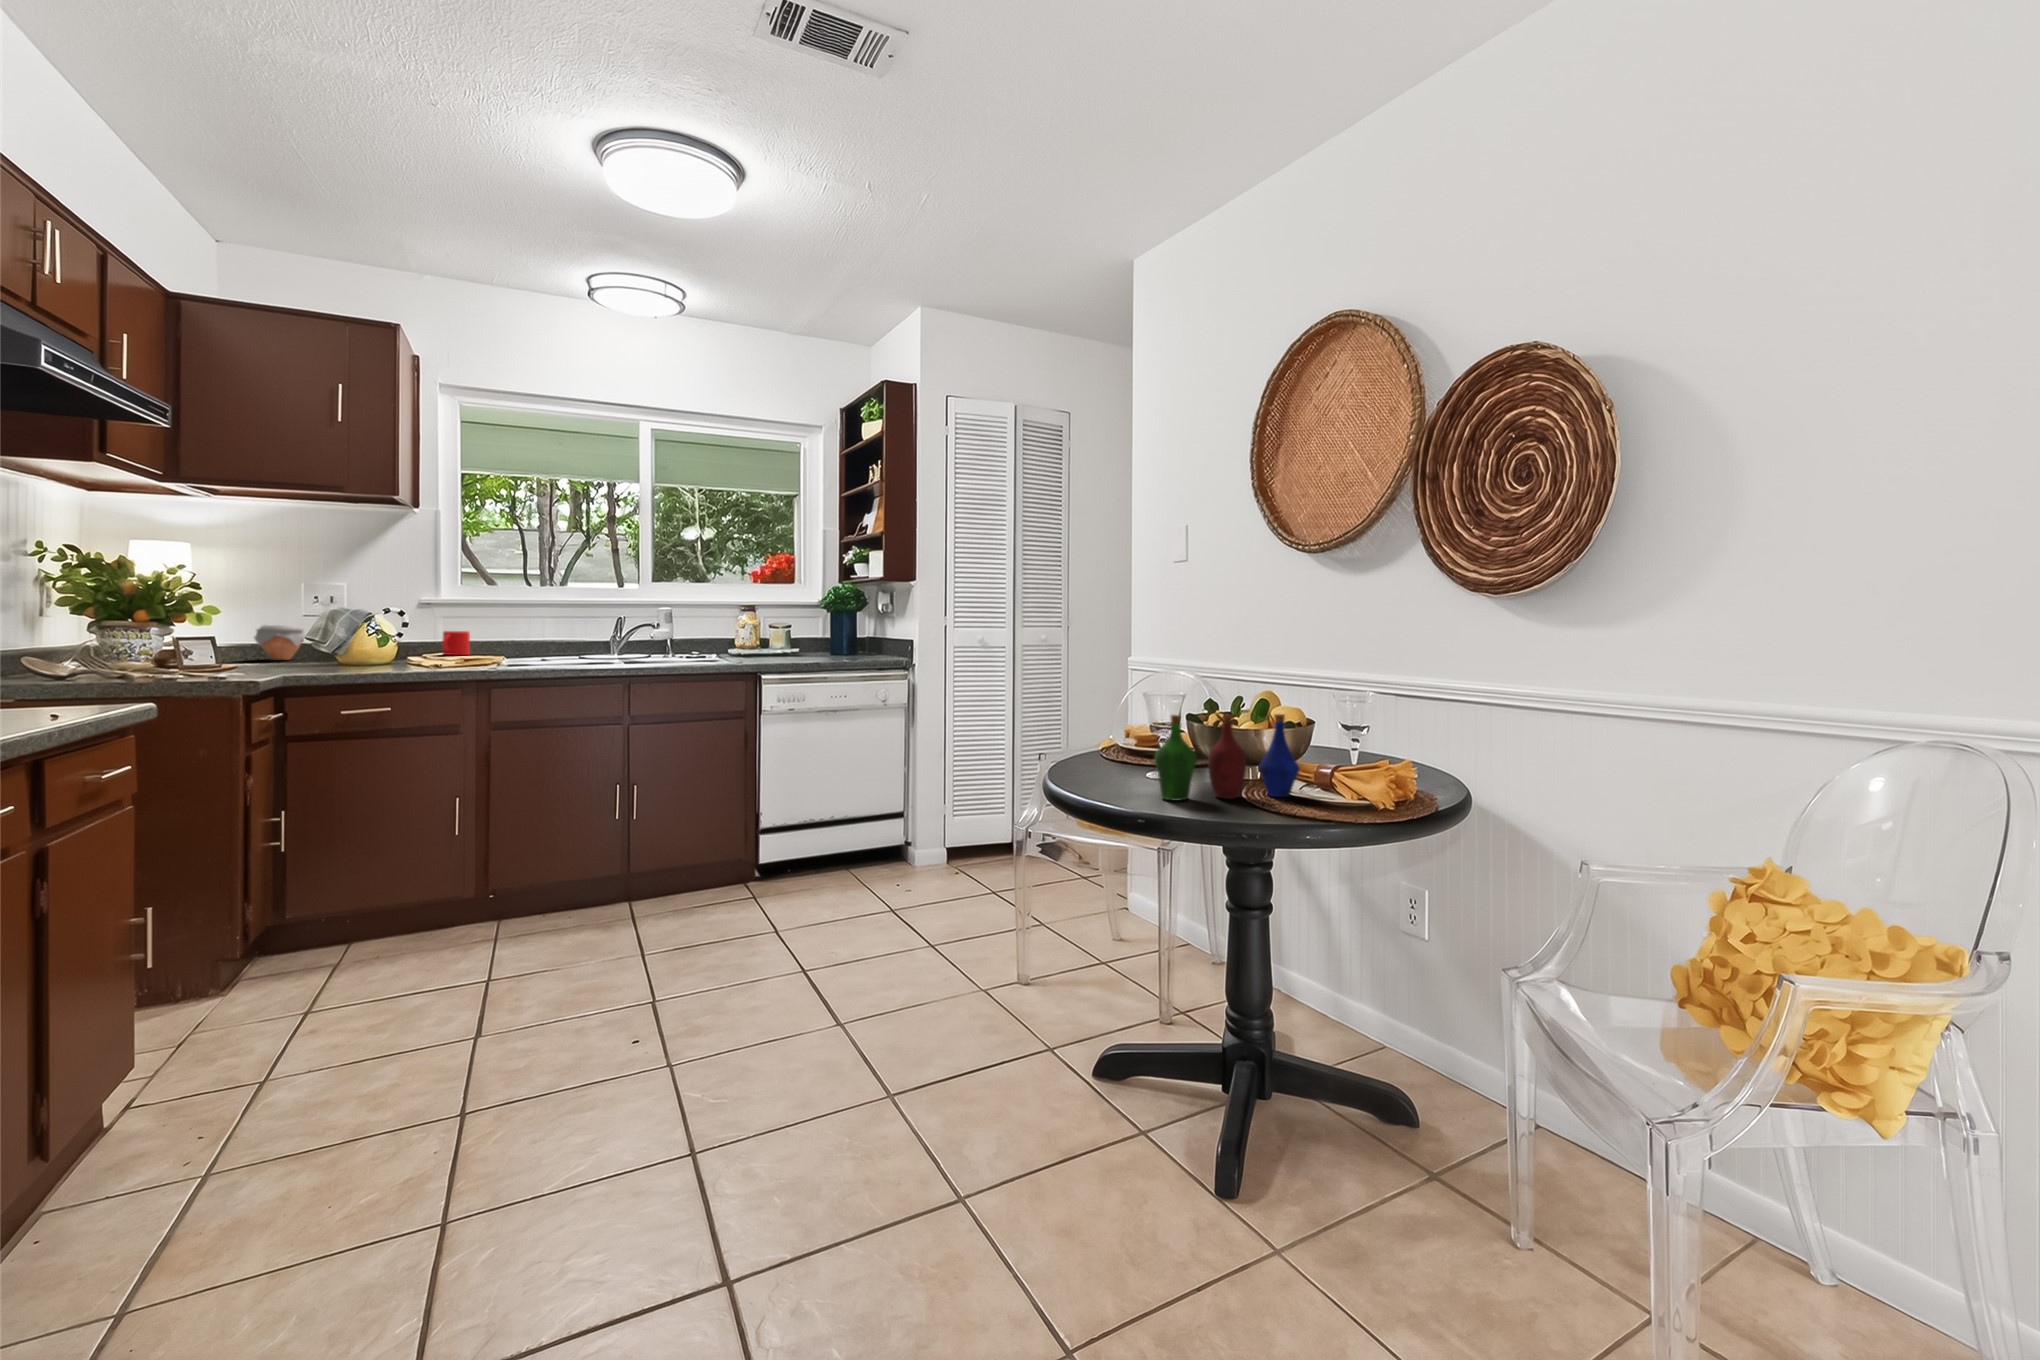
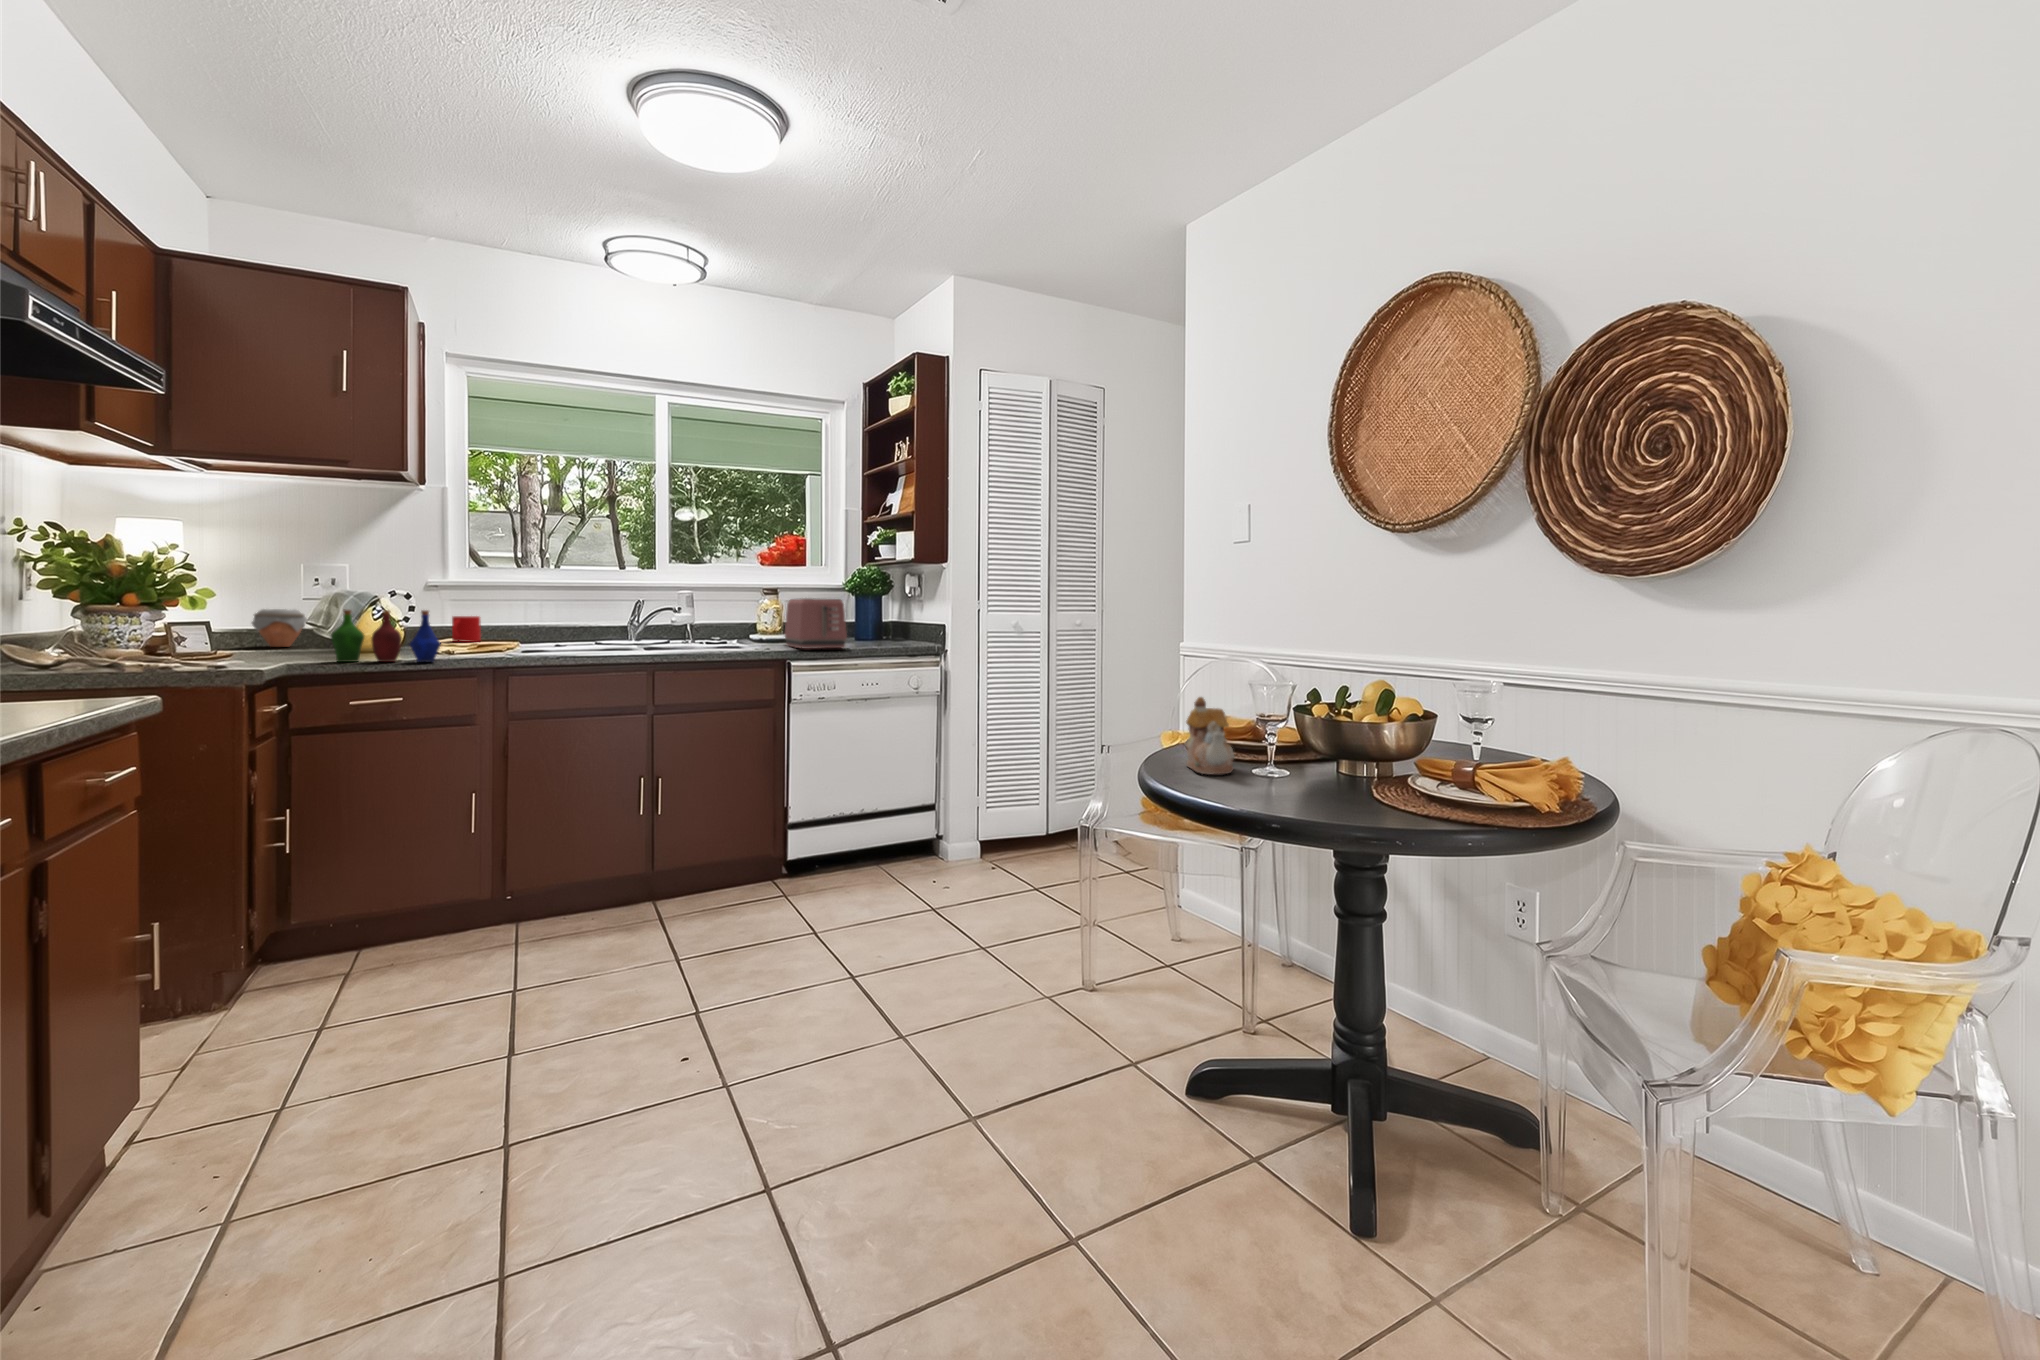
toaster: none [758,614,816,662] -> present [785,598,847,649]
teapot: none [1085,705,1127,776] -> present [1186,697,1235,774]
bottle: present [1155,714,1300,800] -> present [331,609,441,662]

